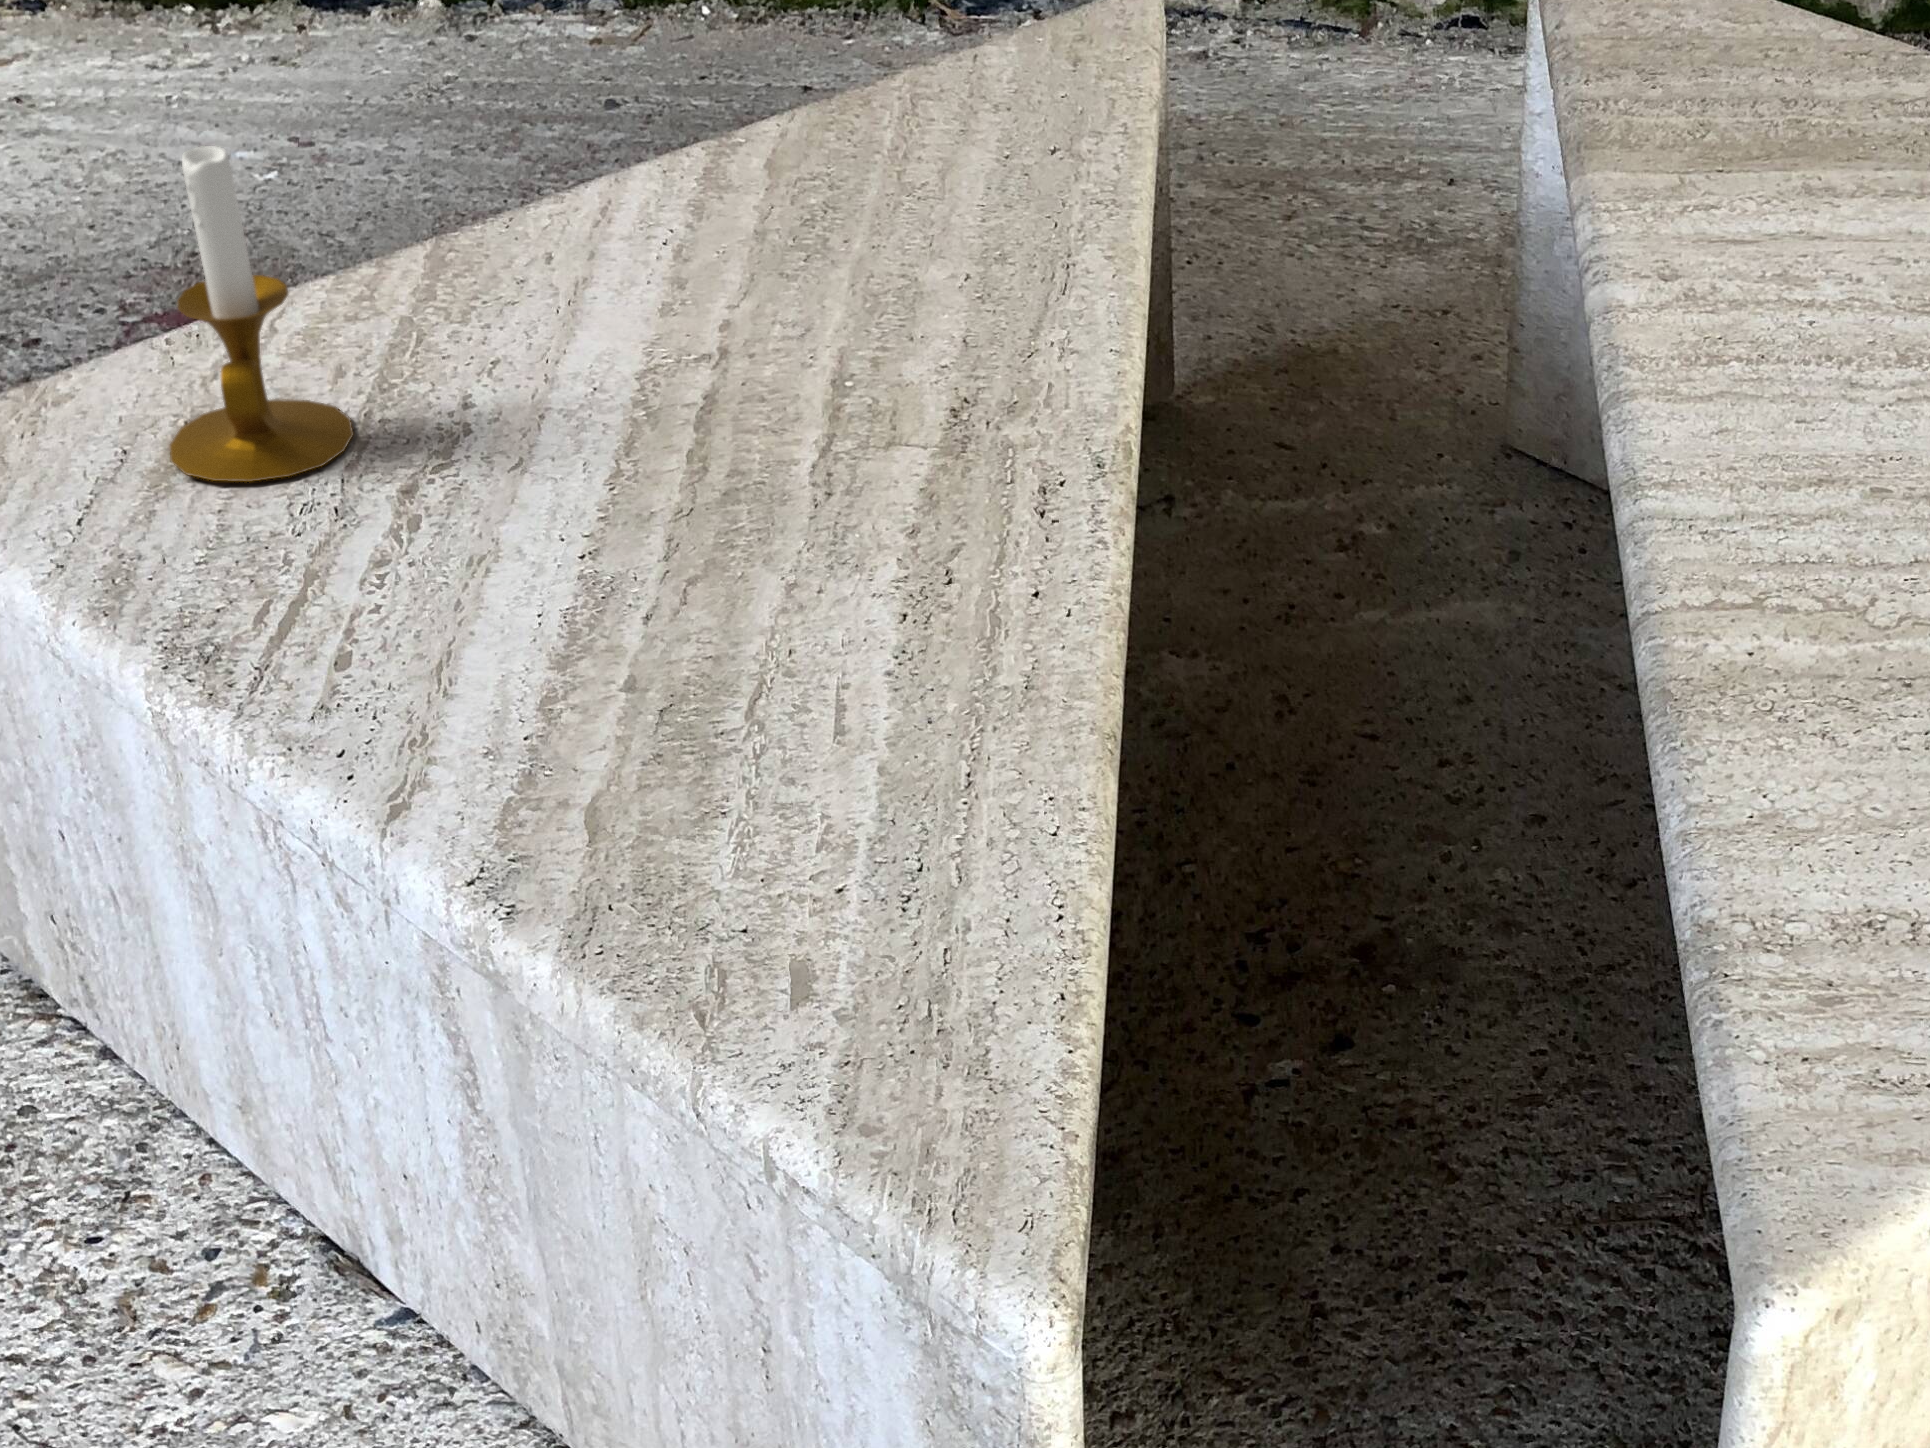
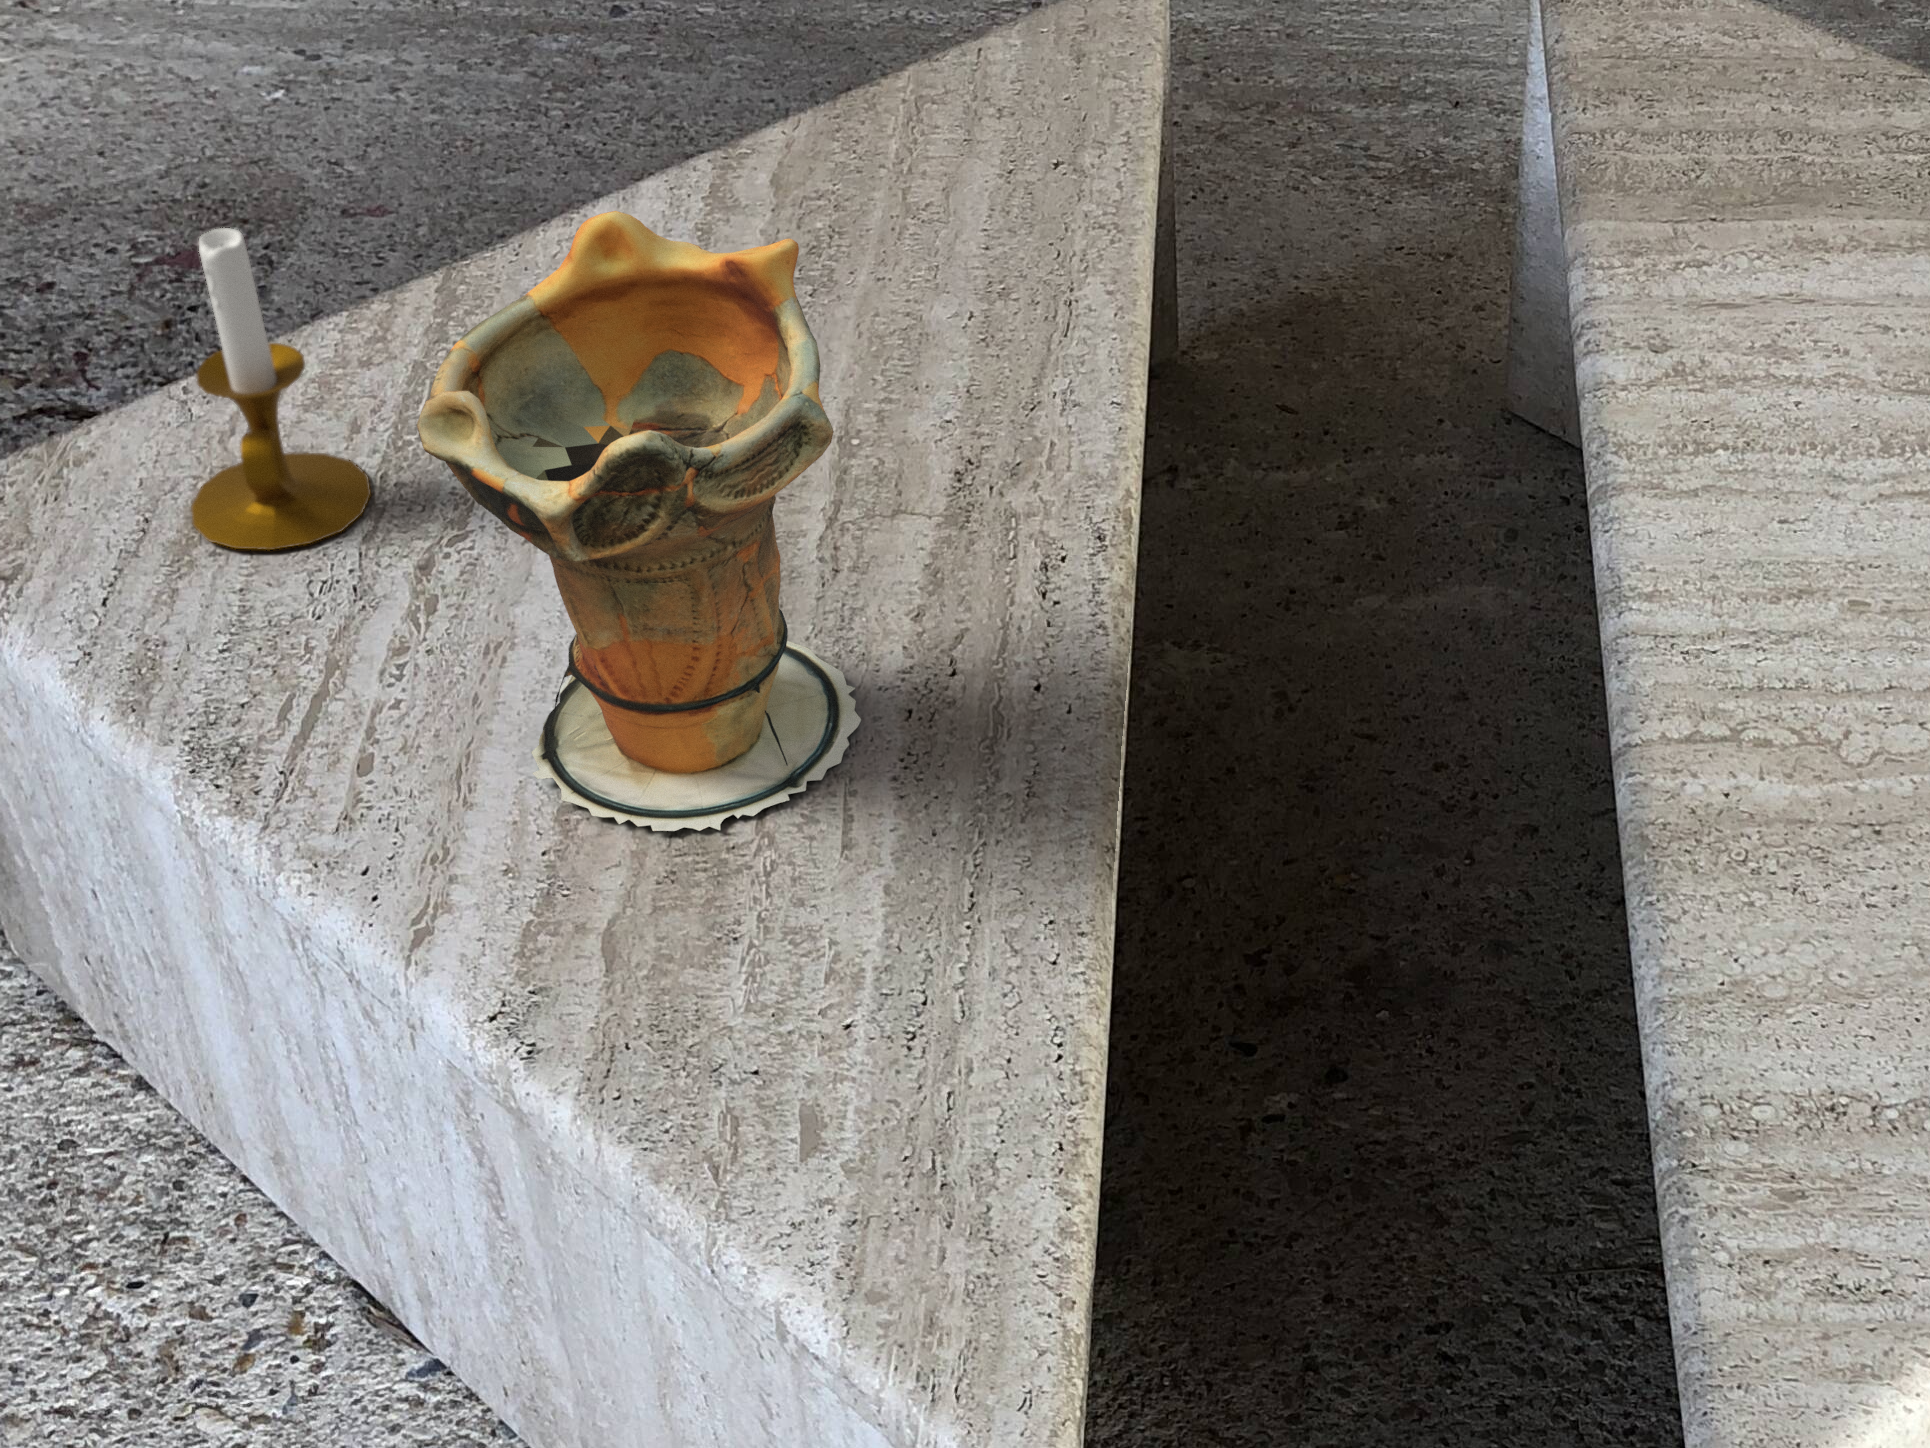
decorative vase: none [398,81,853,720] -> present [417,211,861,831]

